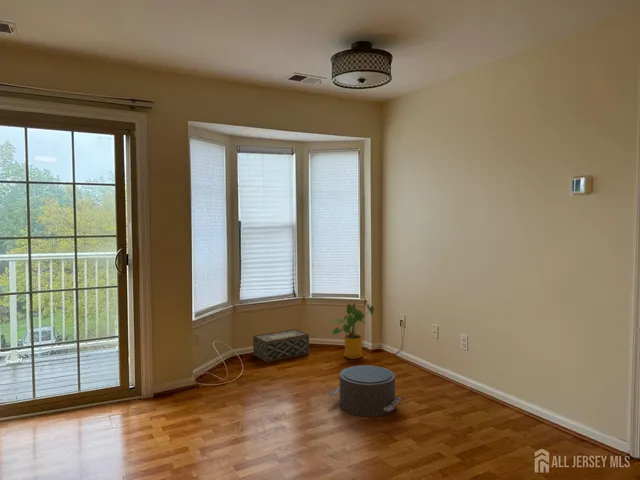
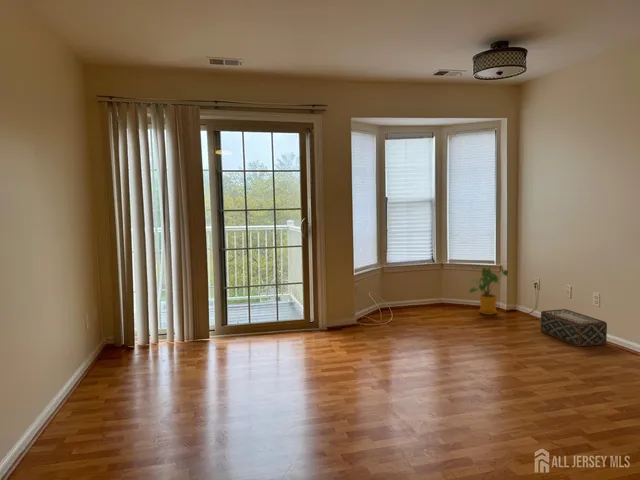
woven basket: present [253,329,309,362] -> present [541,309,607,346]
pouf: present [328,365,401,417] -> none [466,314,533,353]

